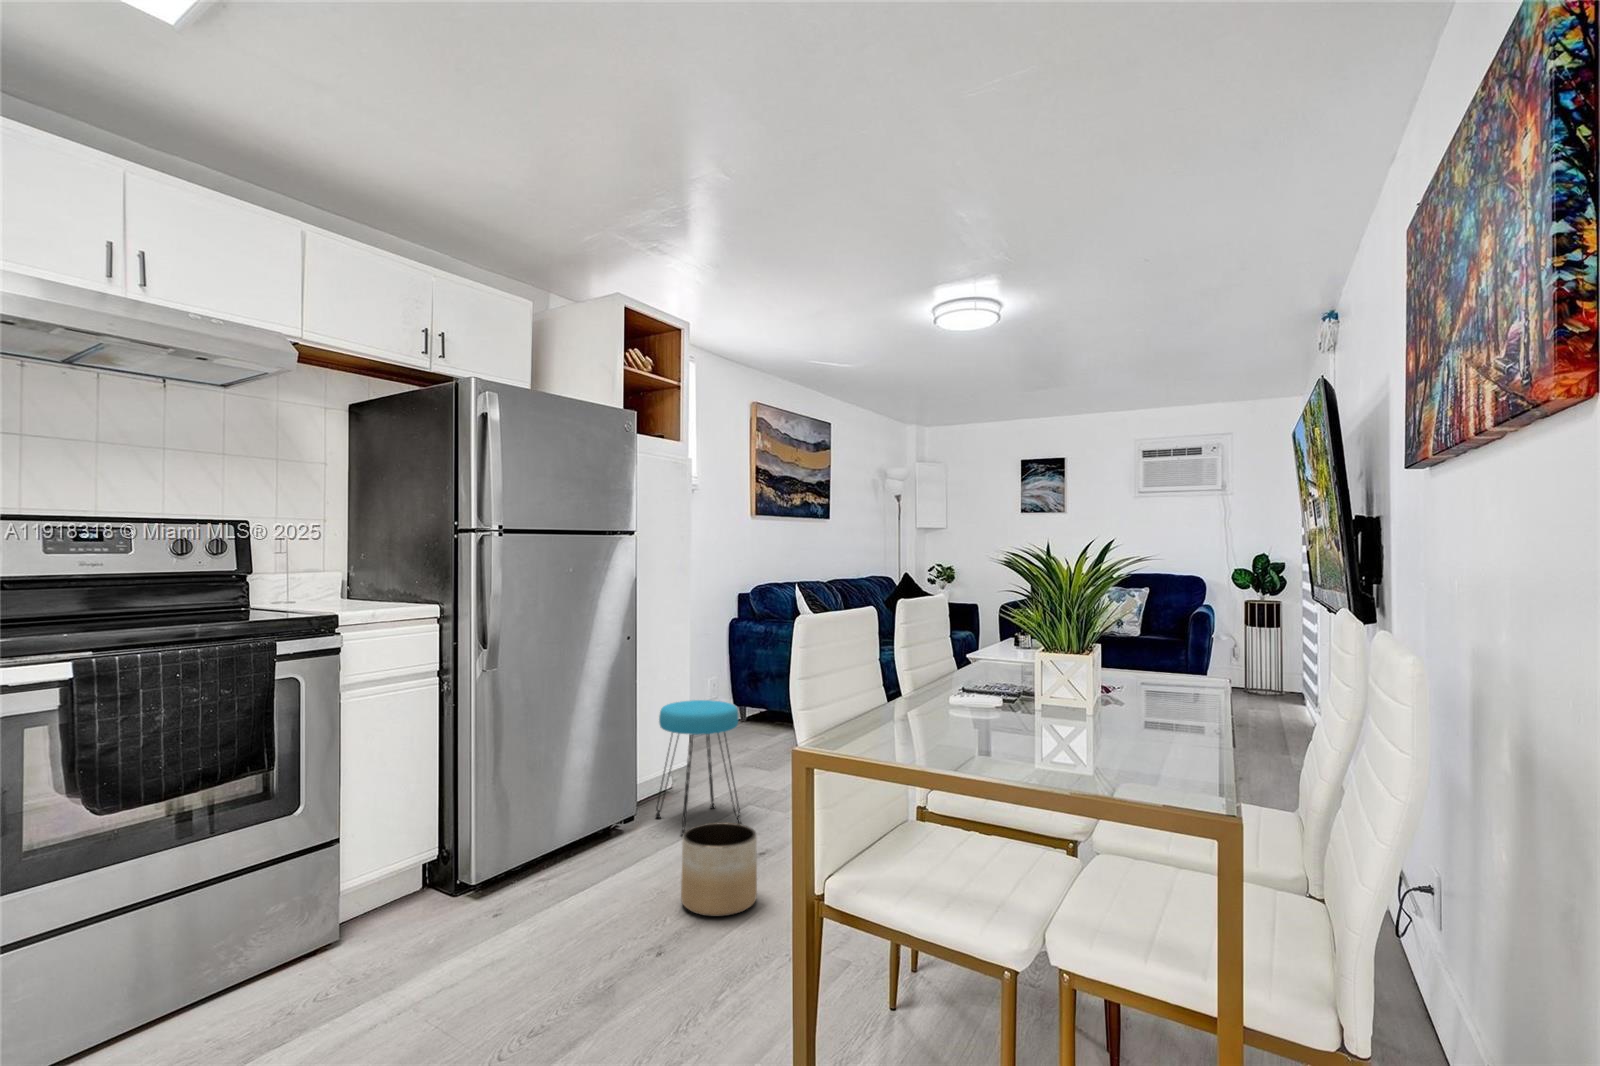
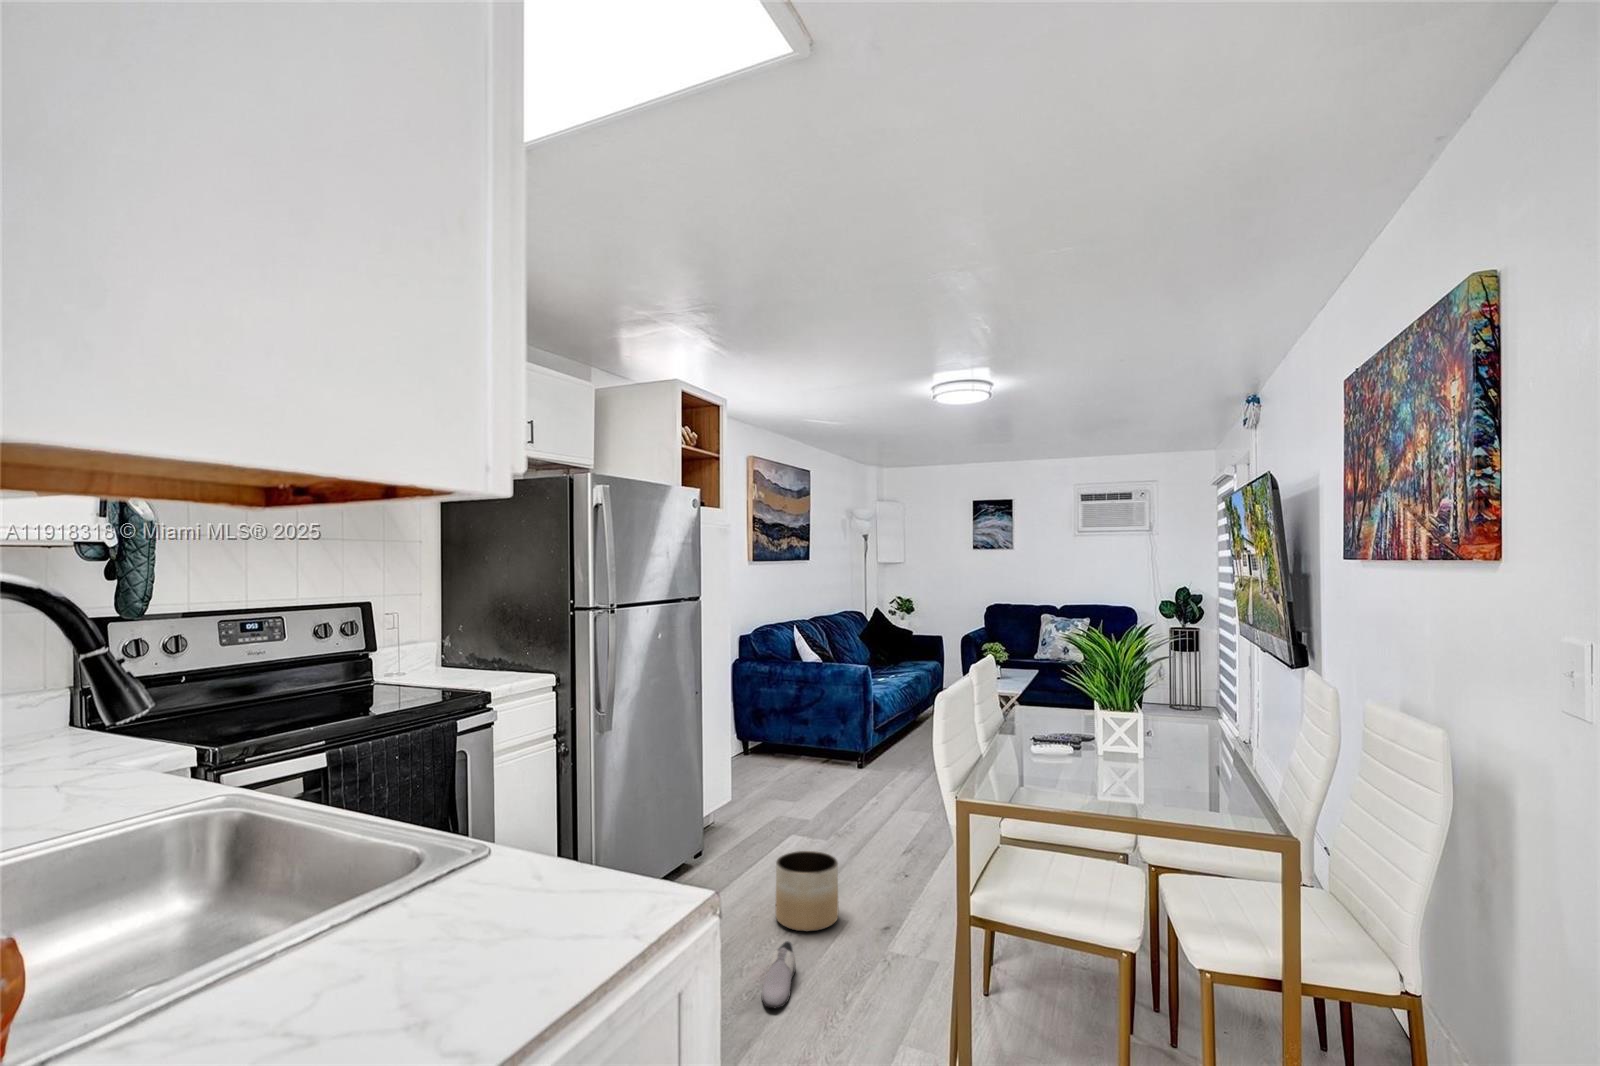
stool: present [655,700,741,834] -> none [715,741,793,860]
shoe: none [616,925,676,1005] -> present [762,941,796,1008]

